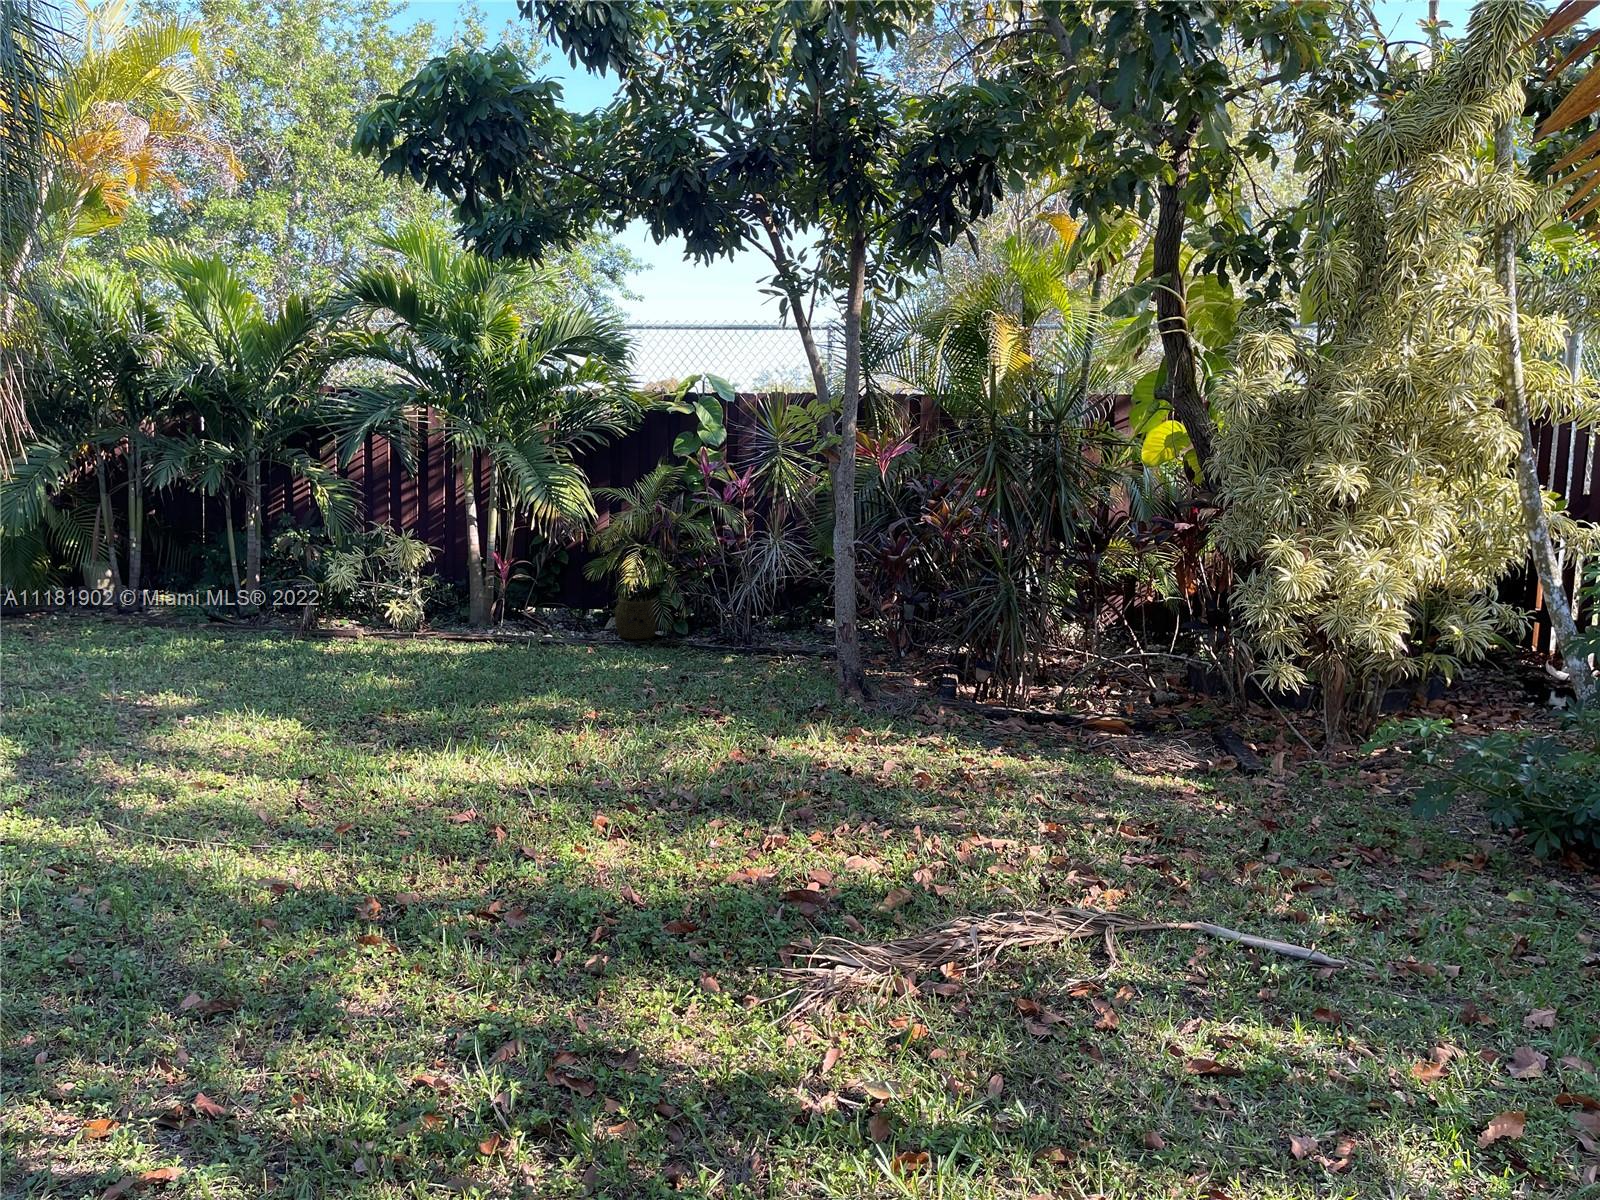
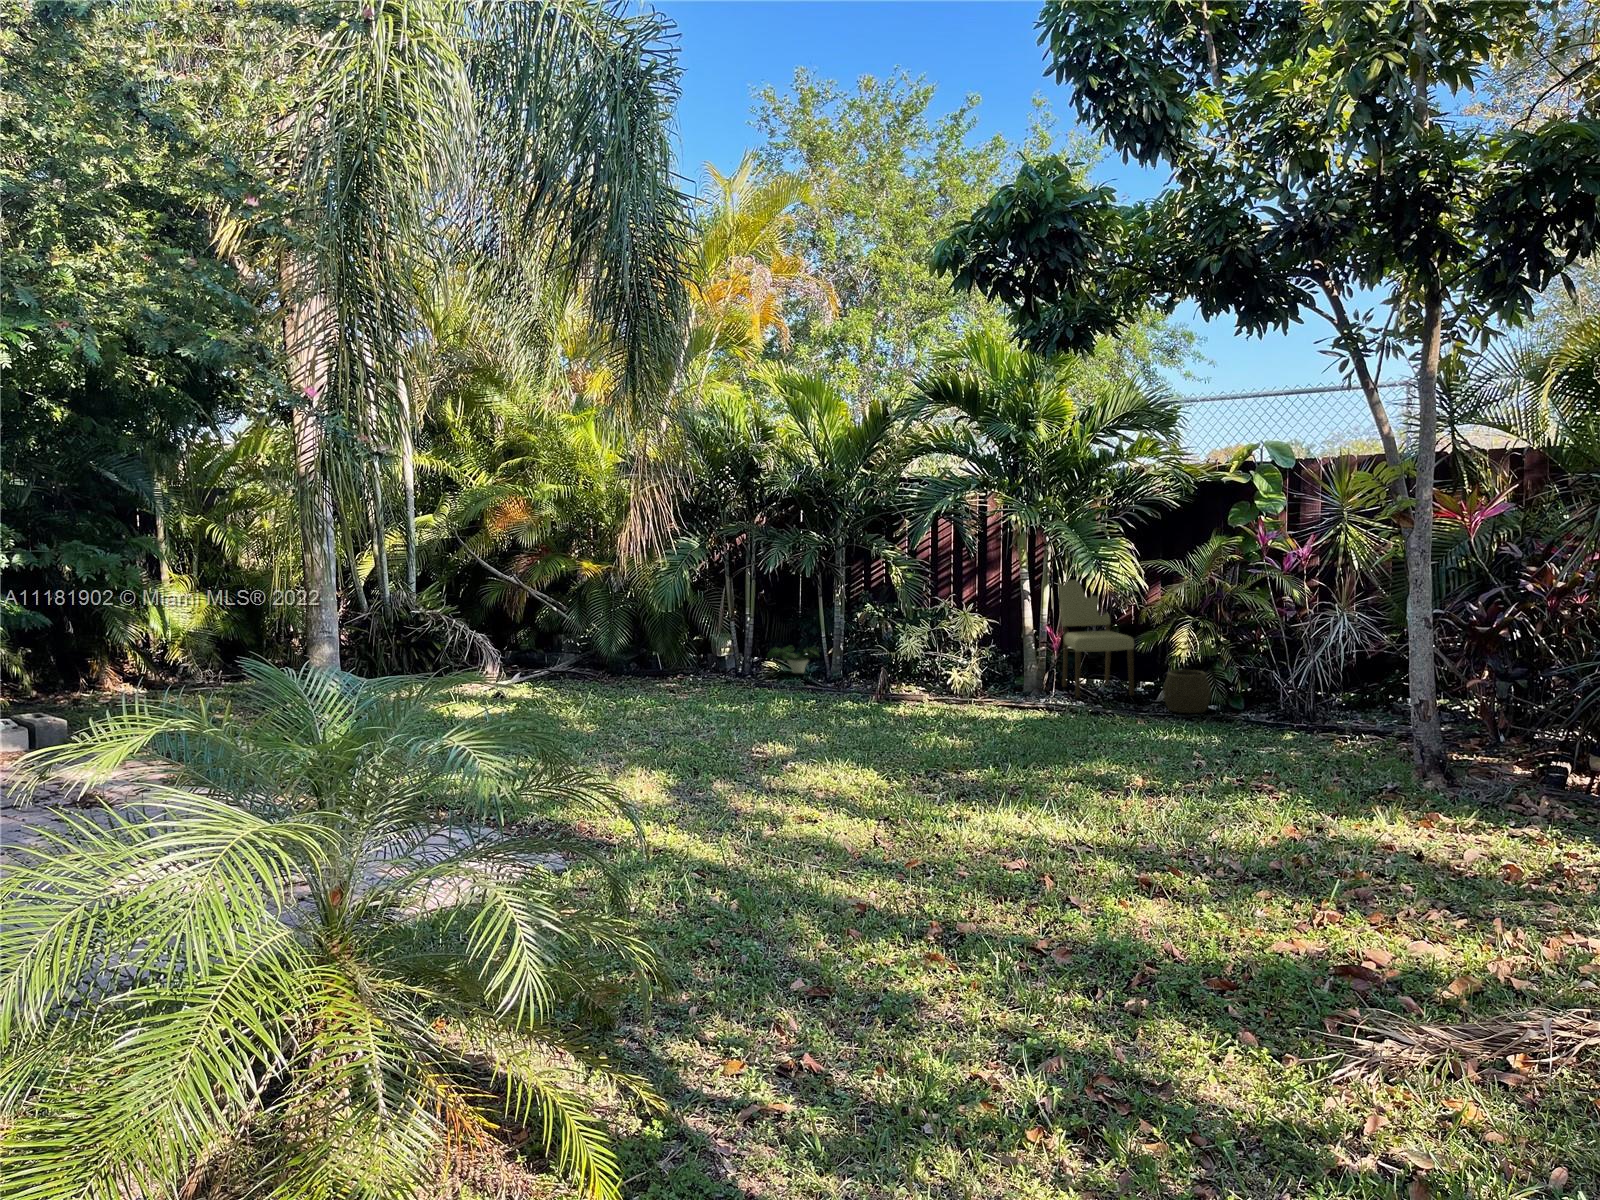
chair: none [508,500,586,628] -> present [1058,579,1134,698]
potted plant: none [143,578,221,612] -> present [767,645,819,673]

